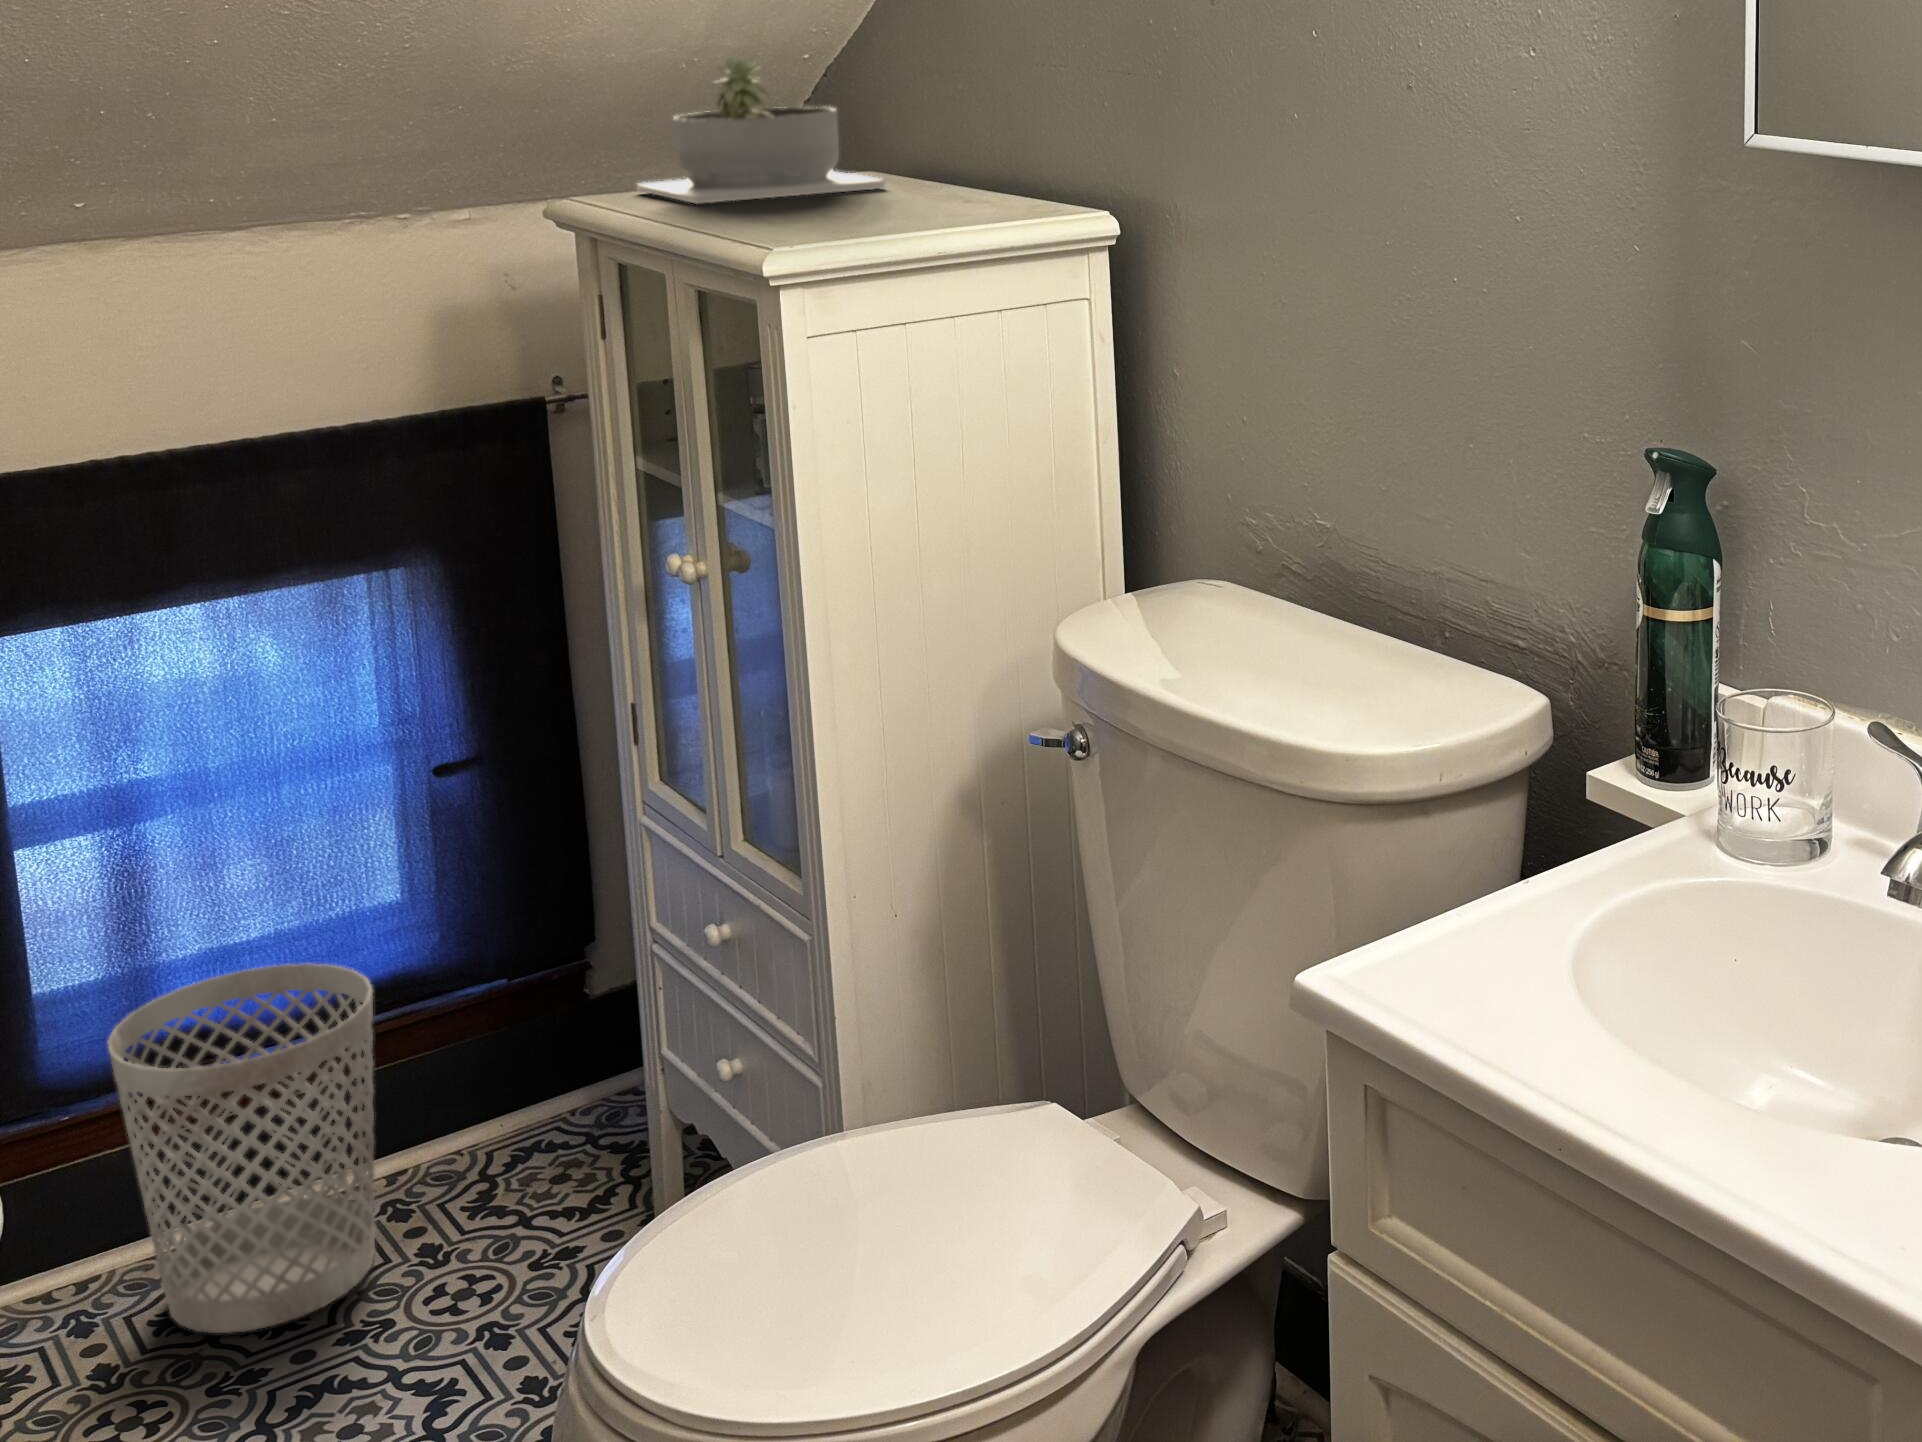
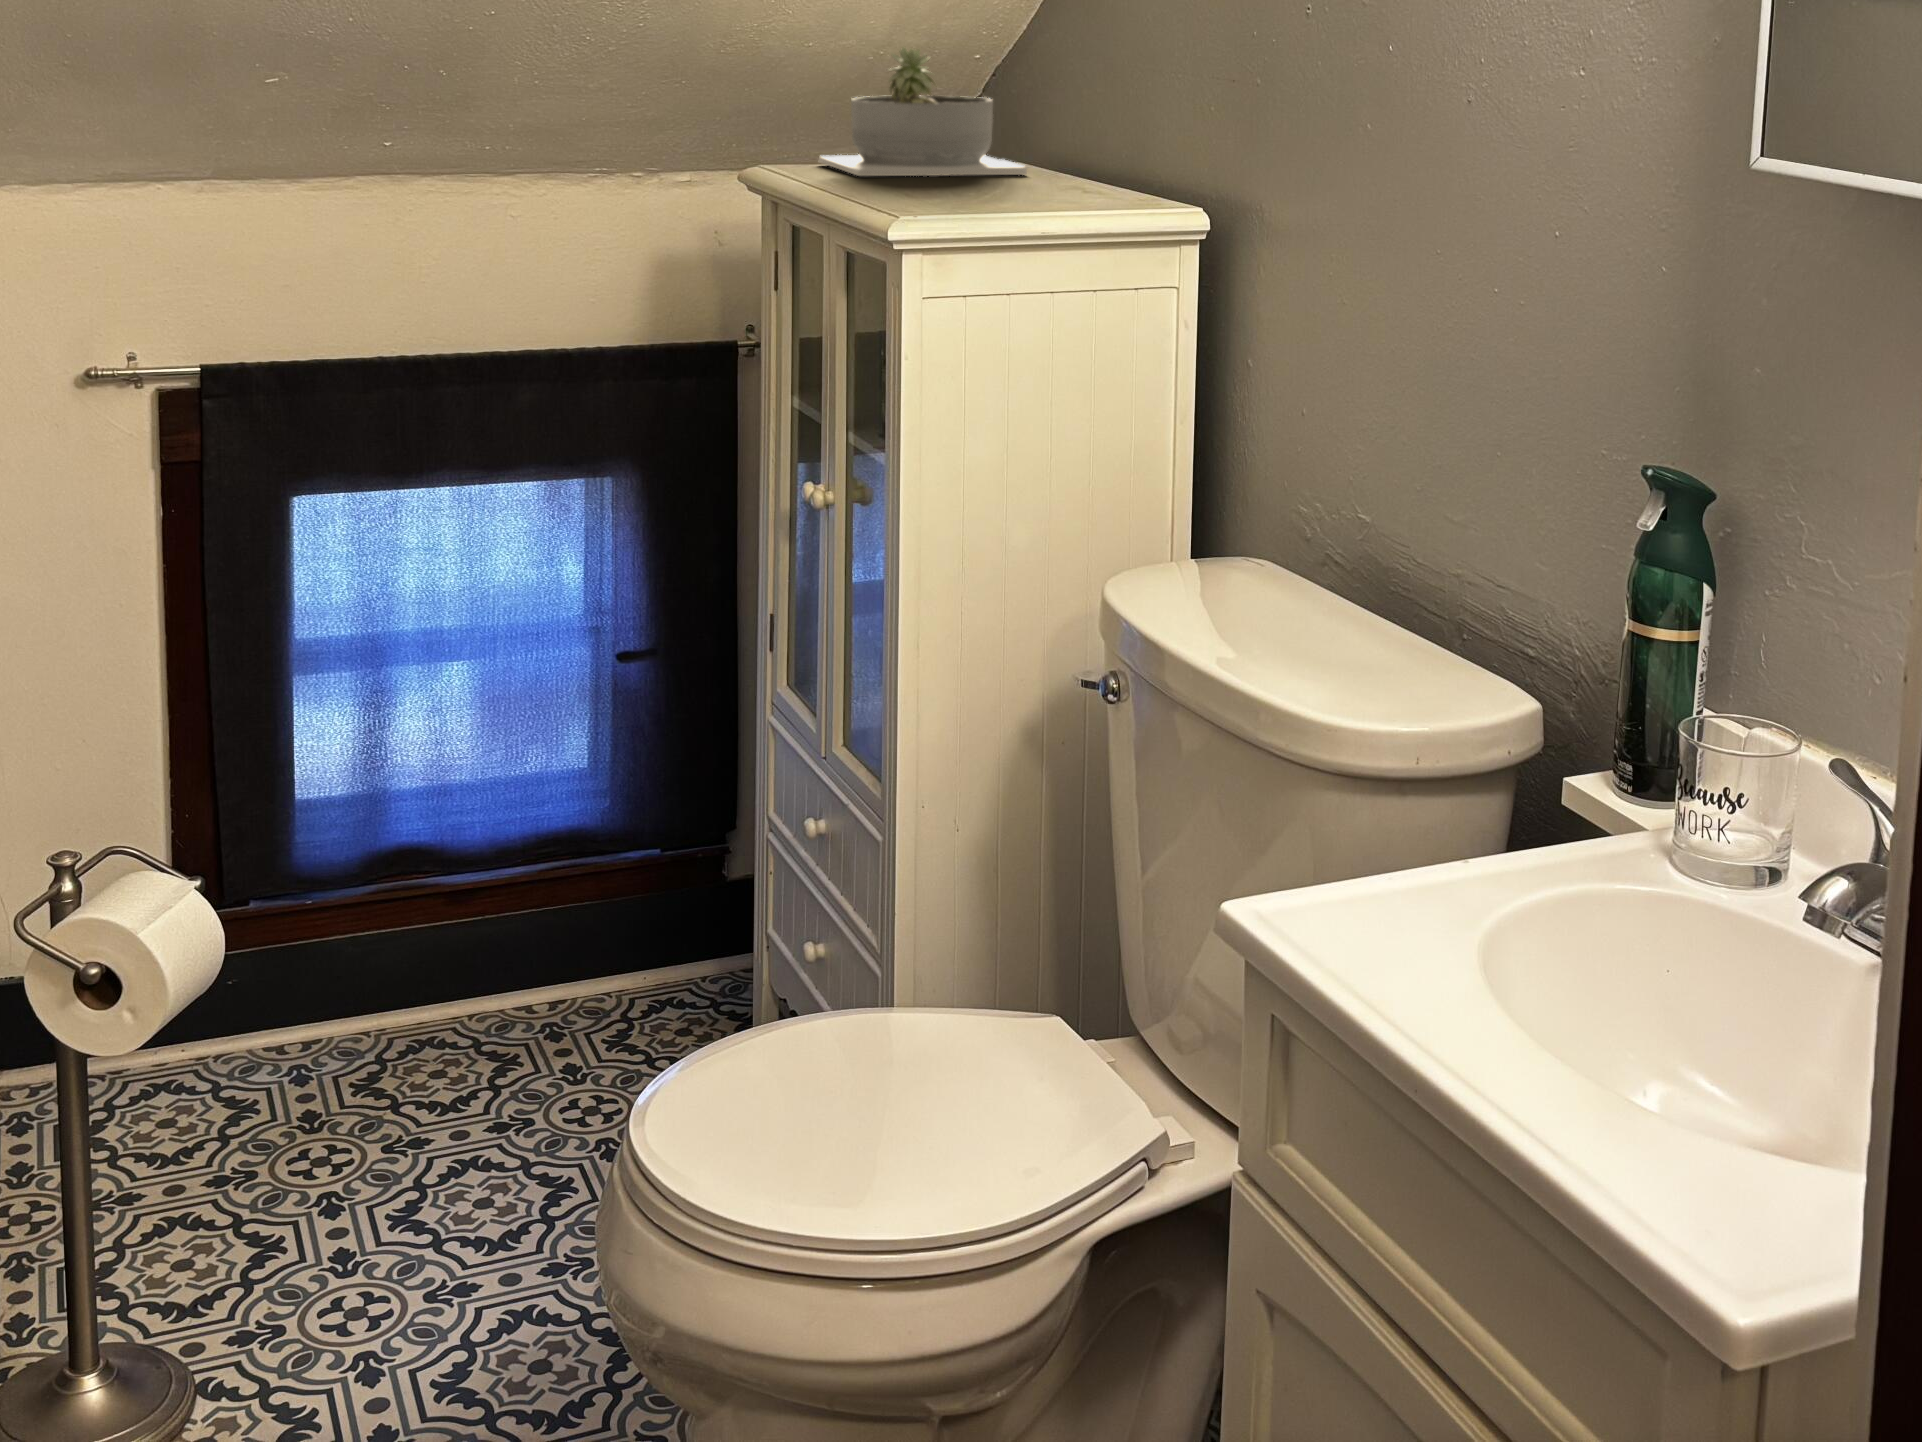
wastebasket: present [108,964,375,1333] -> none [341,803,545,1106]

